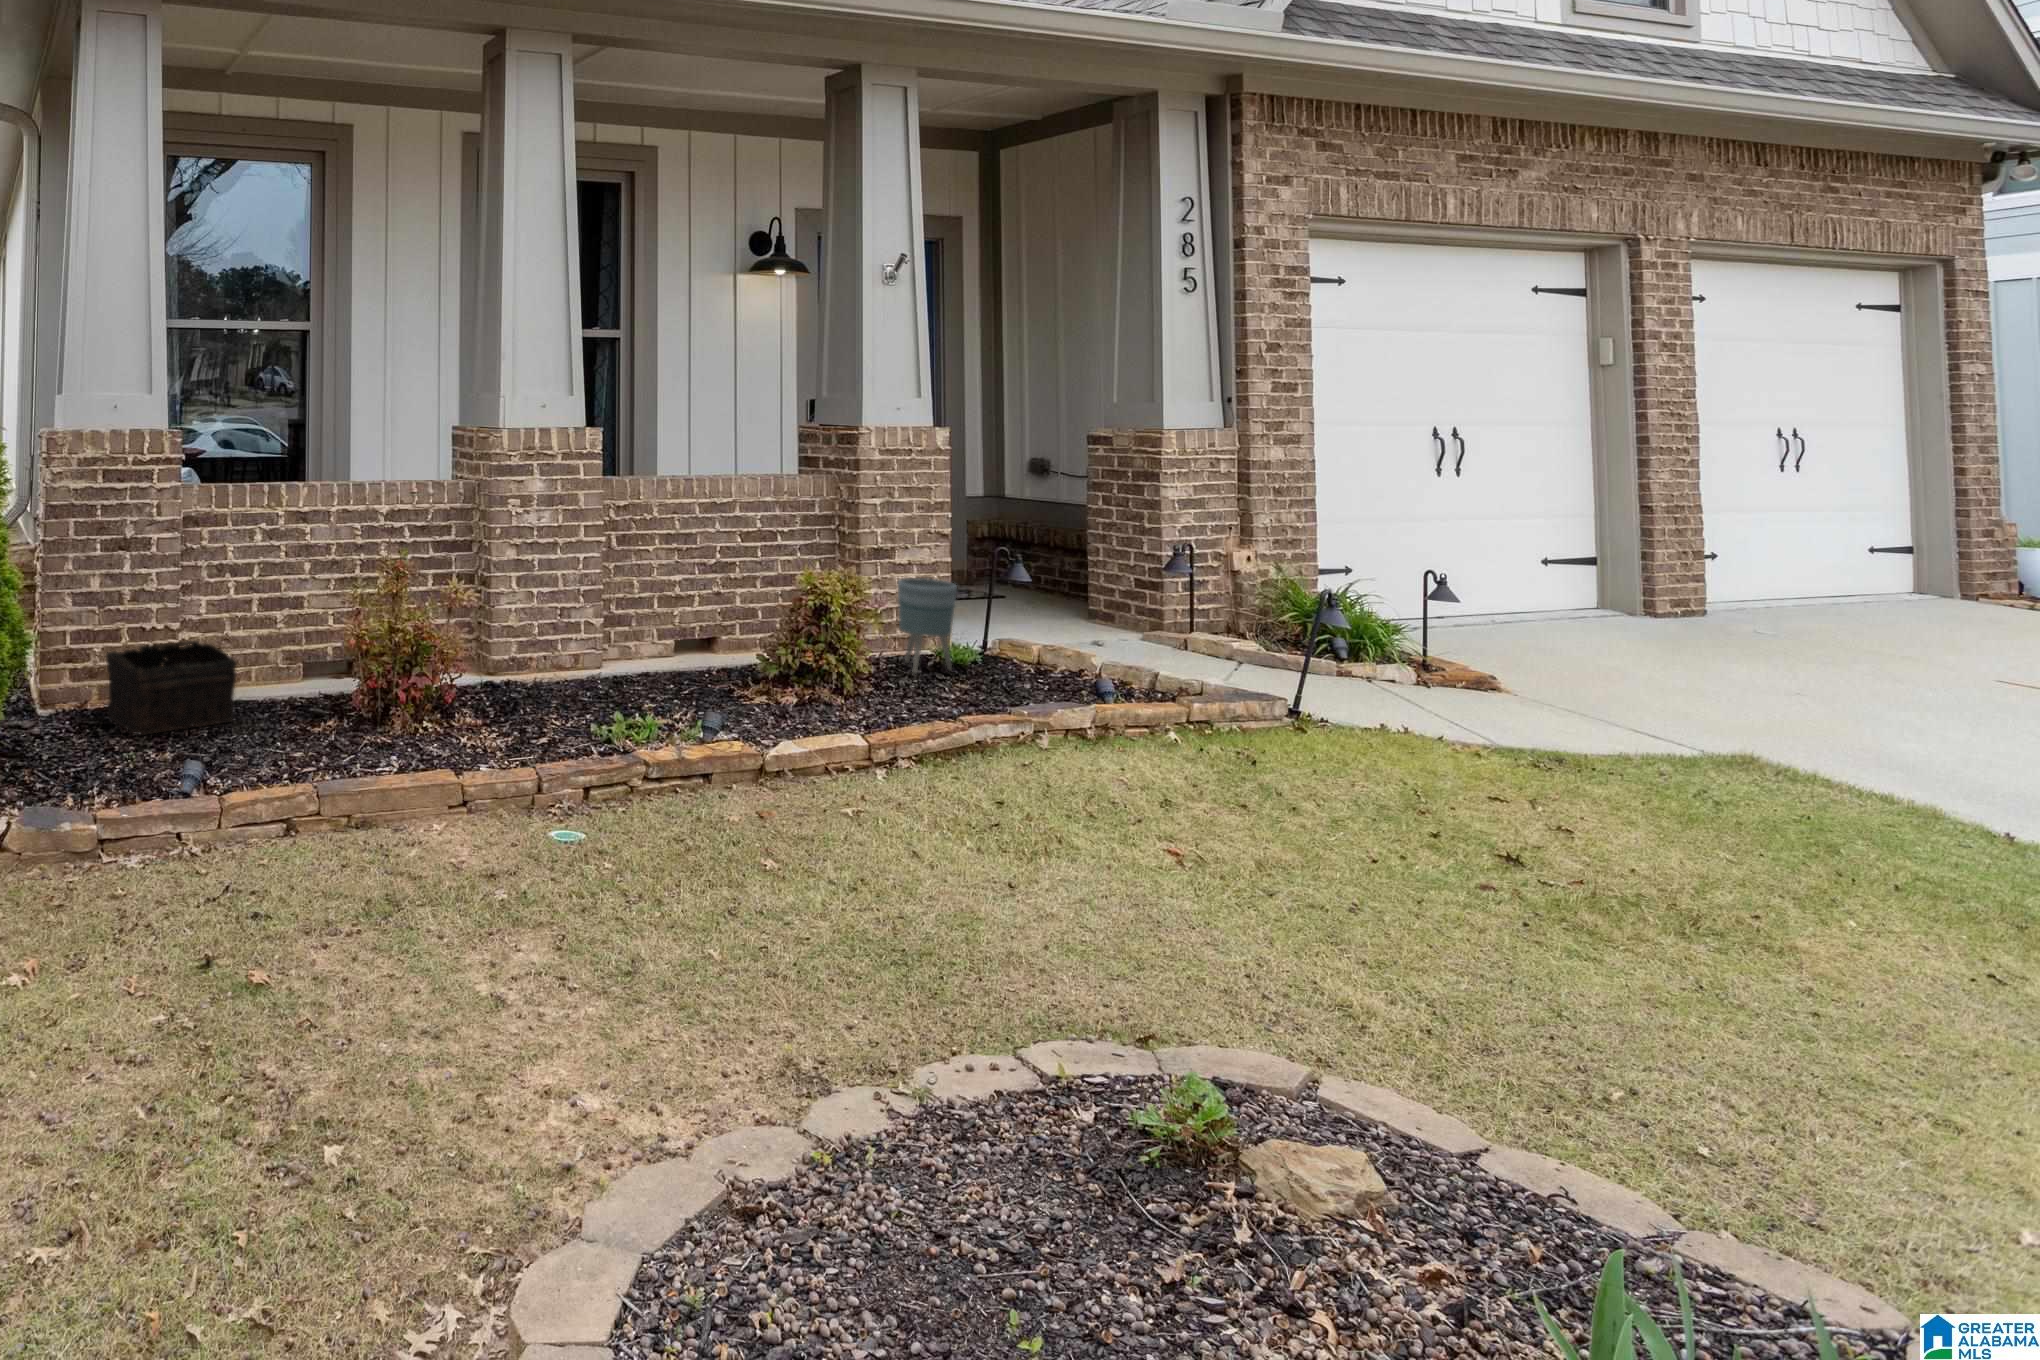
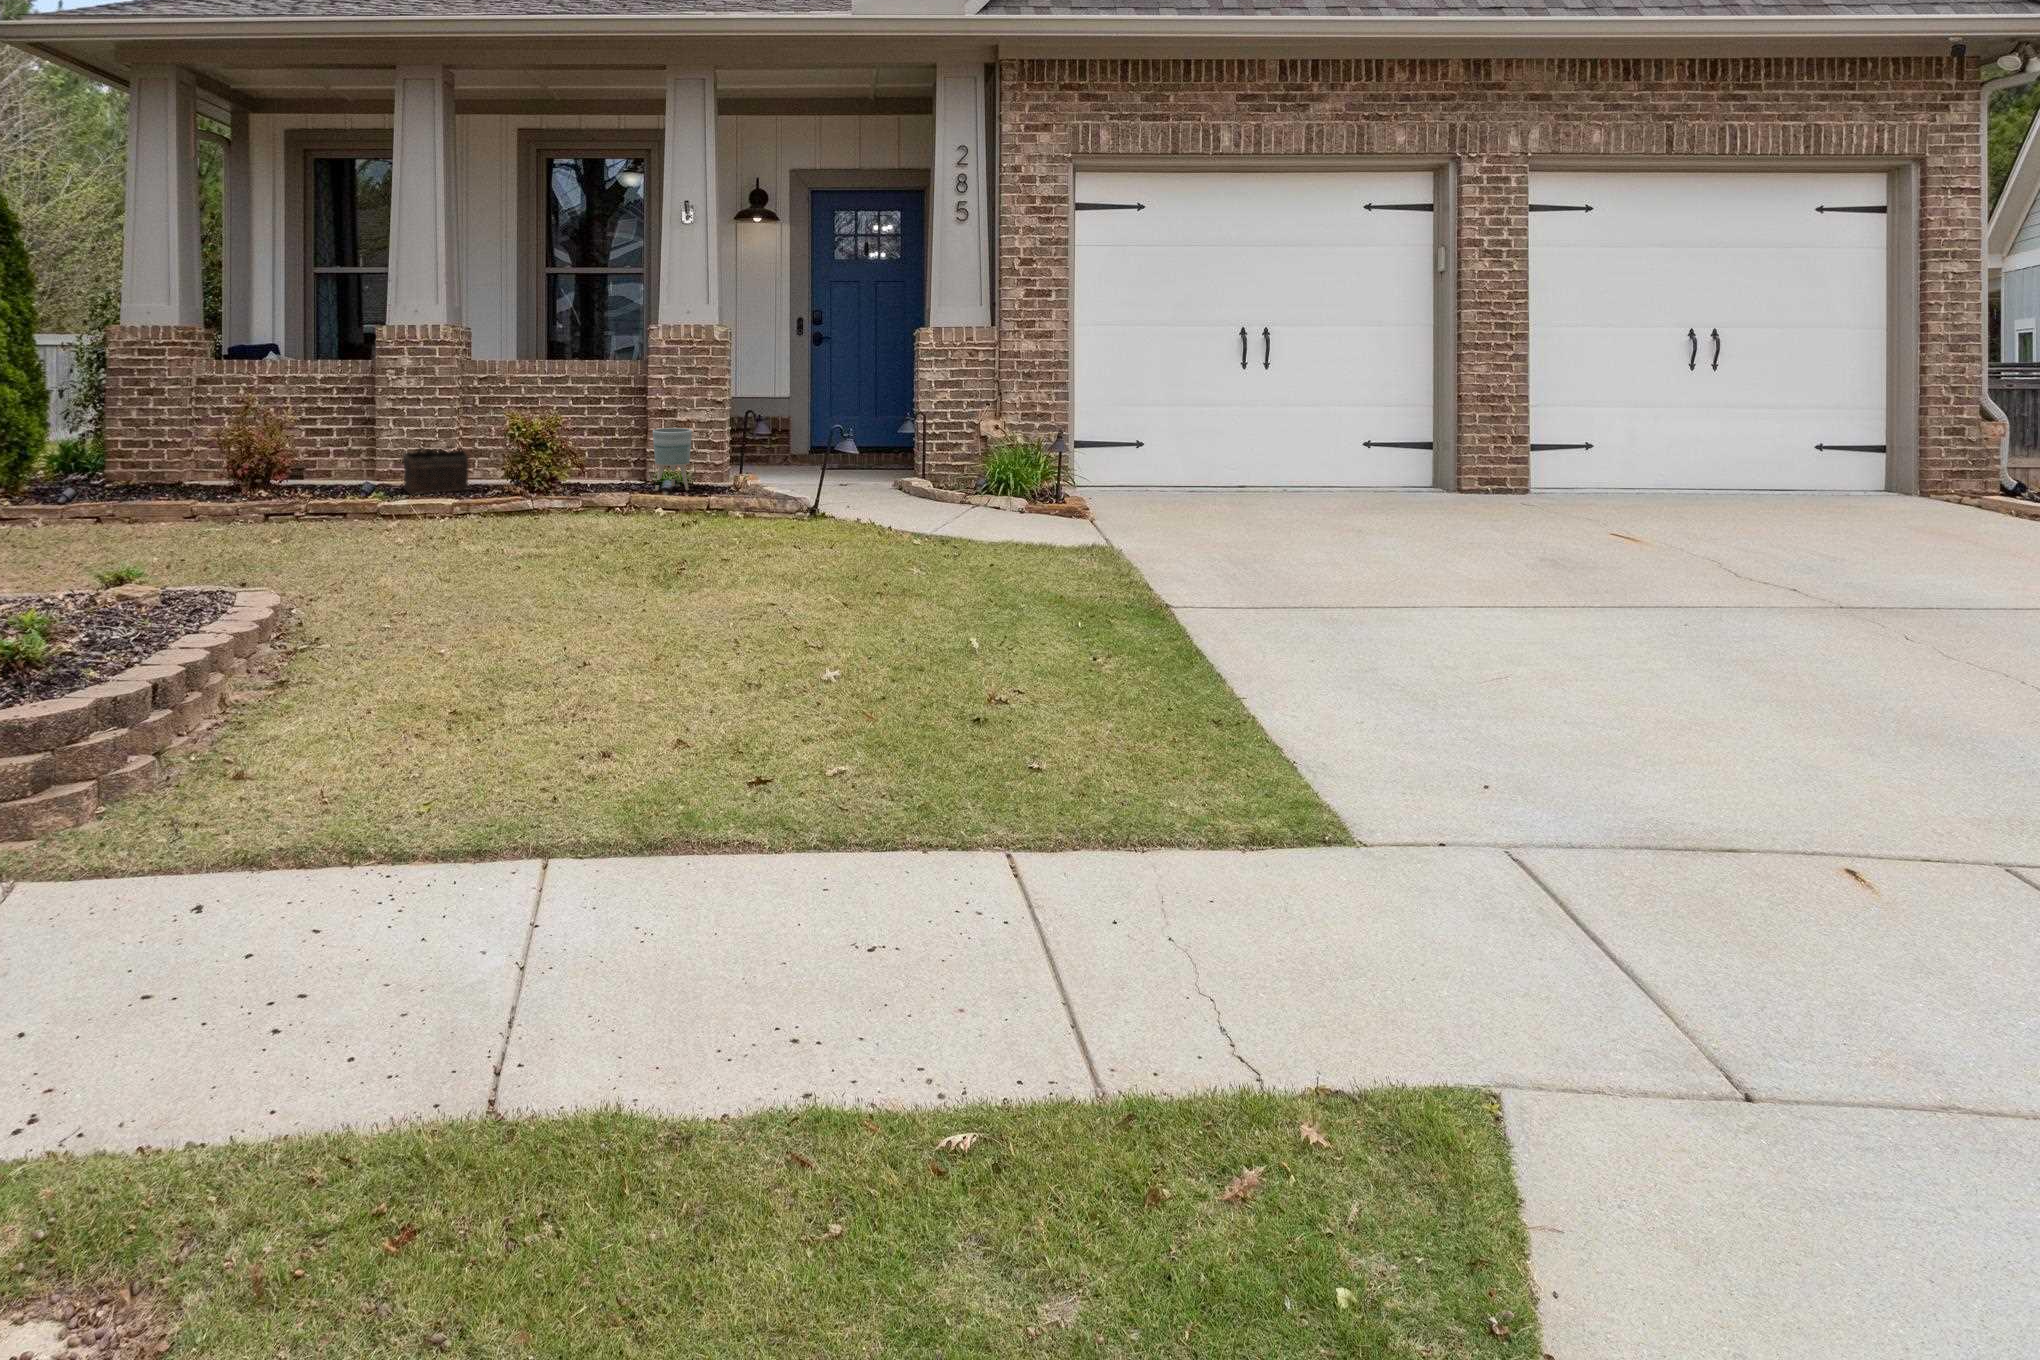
basket: present [106,641,236,735] -> present [403,447,469,493]

